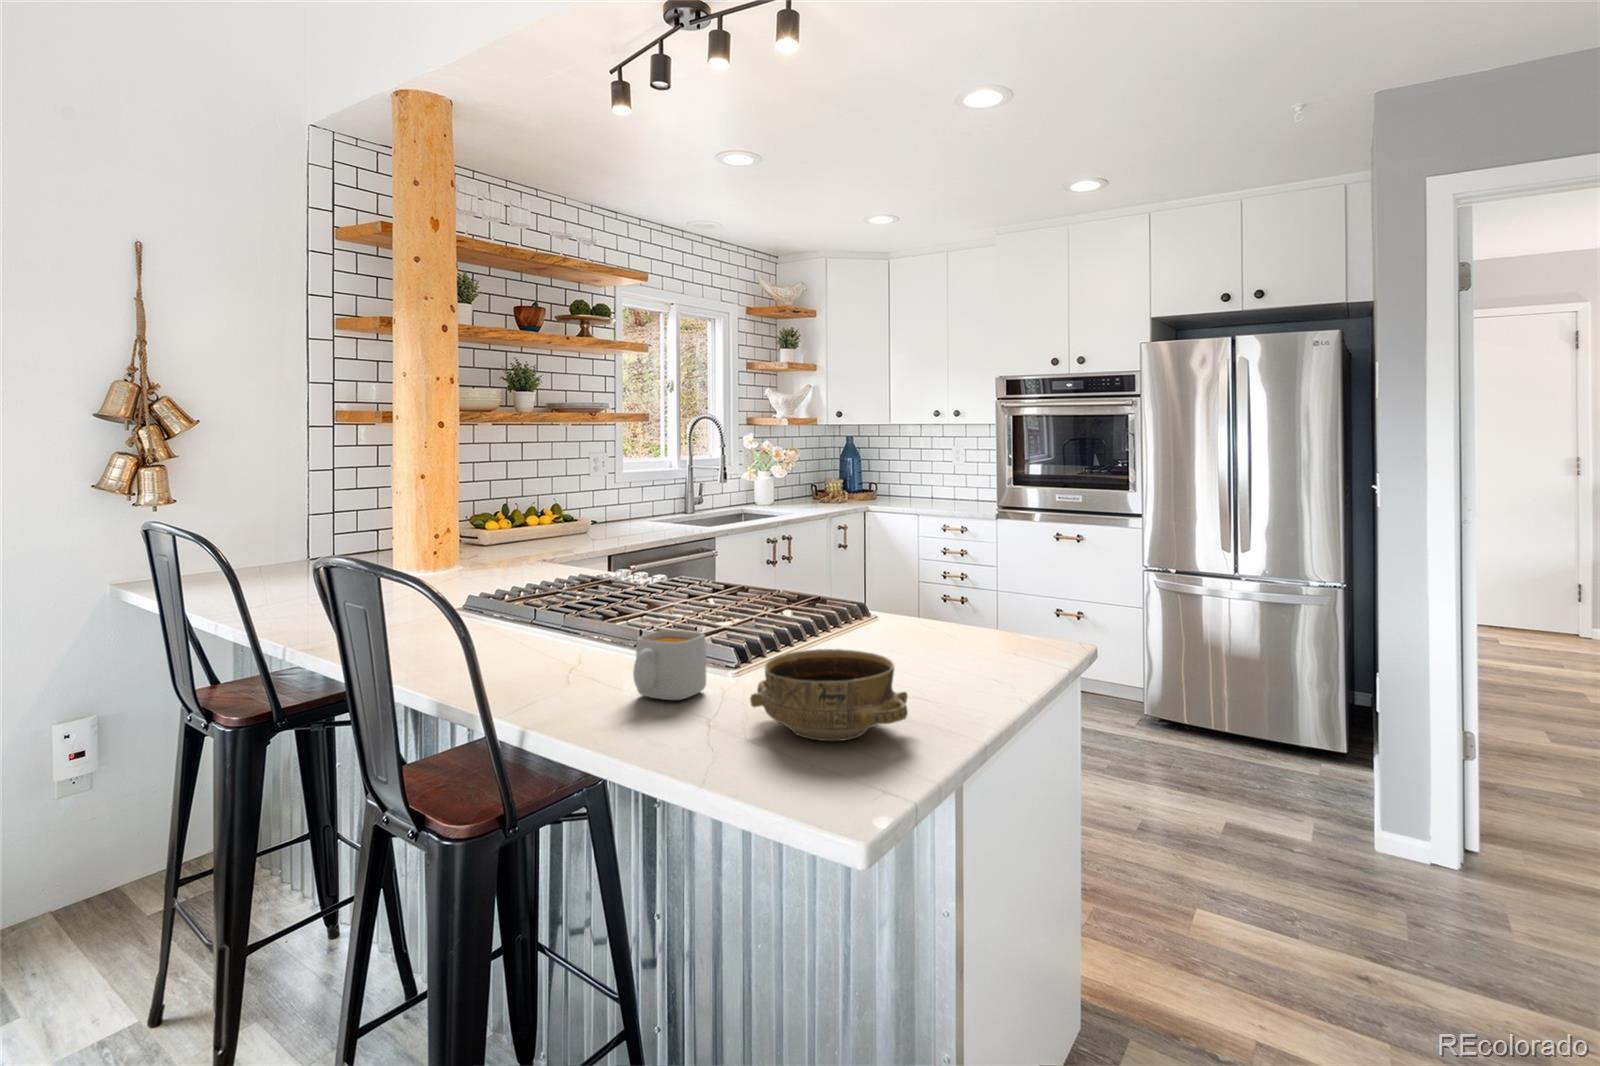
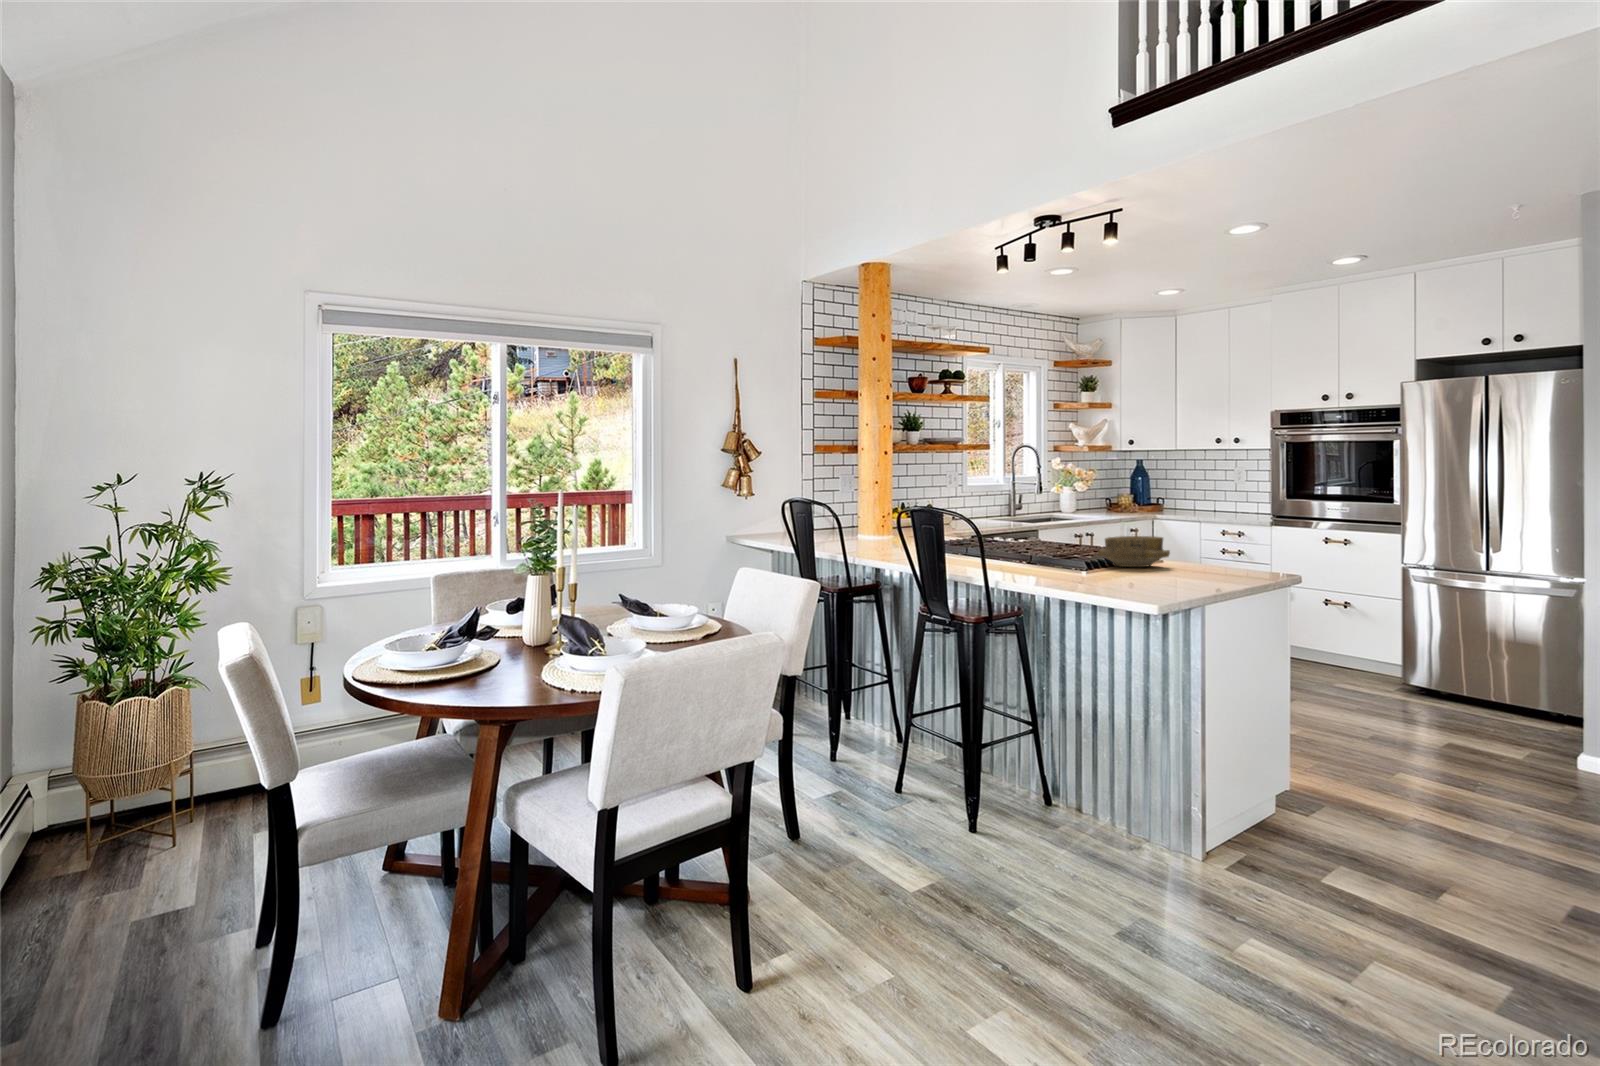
mug: present [633,630,706,700] -> none [1041,534,1073,561]

